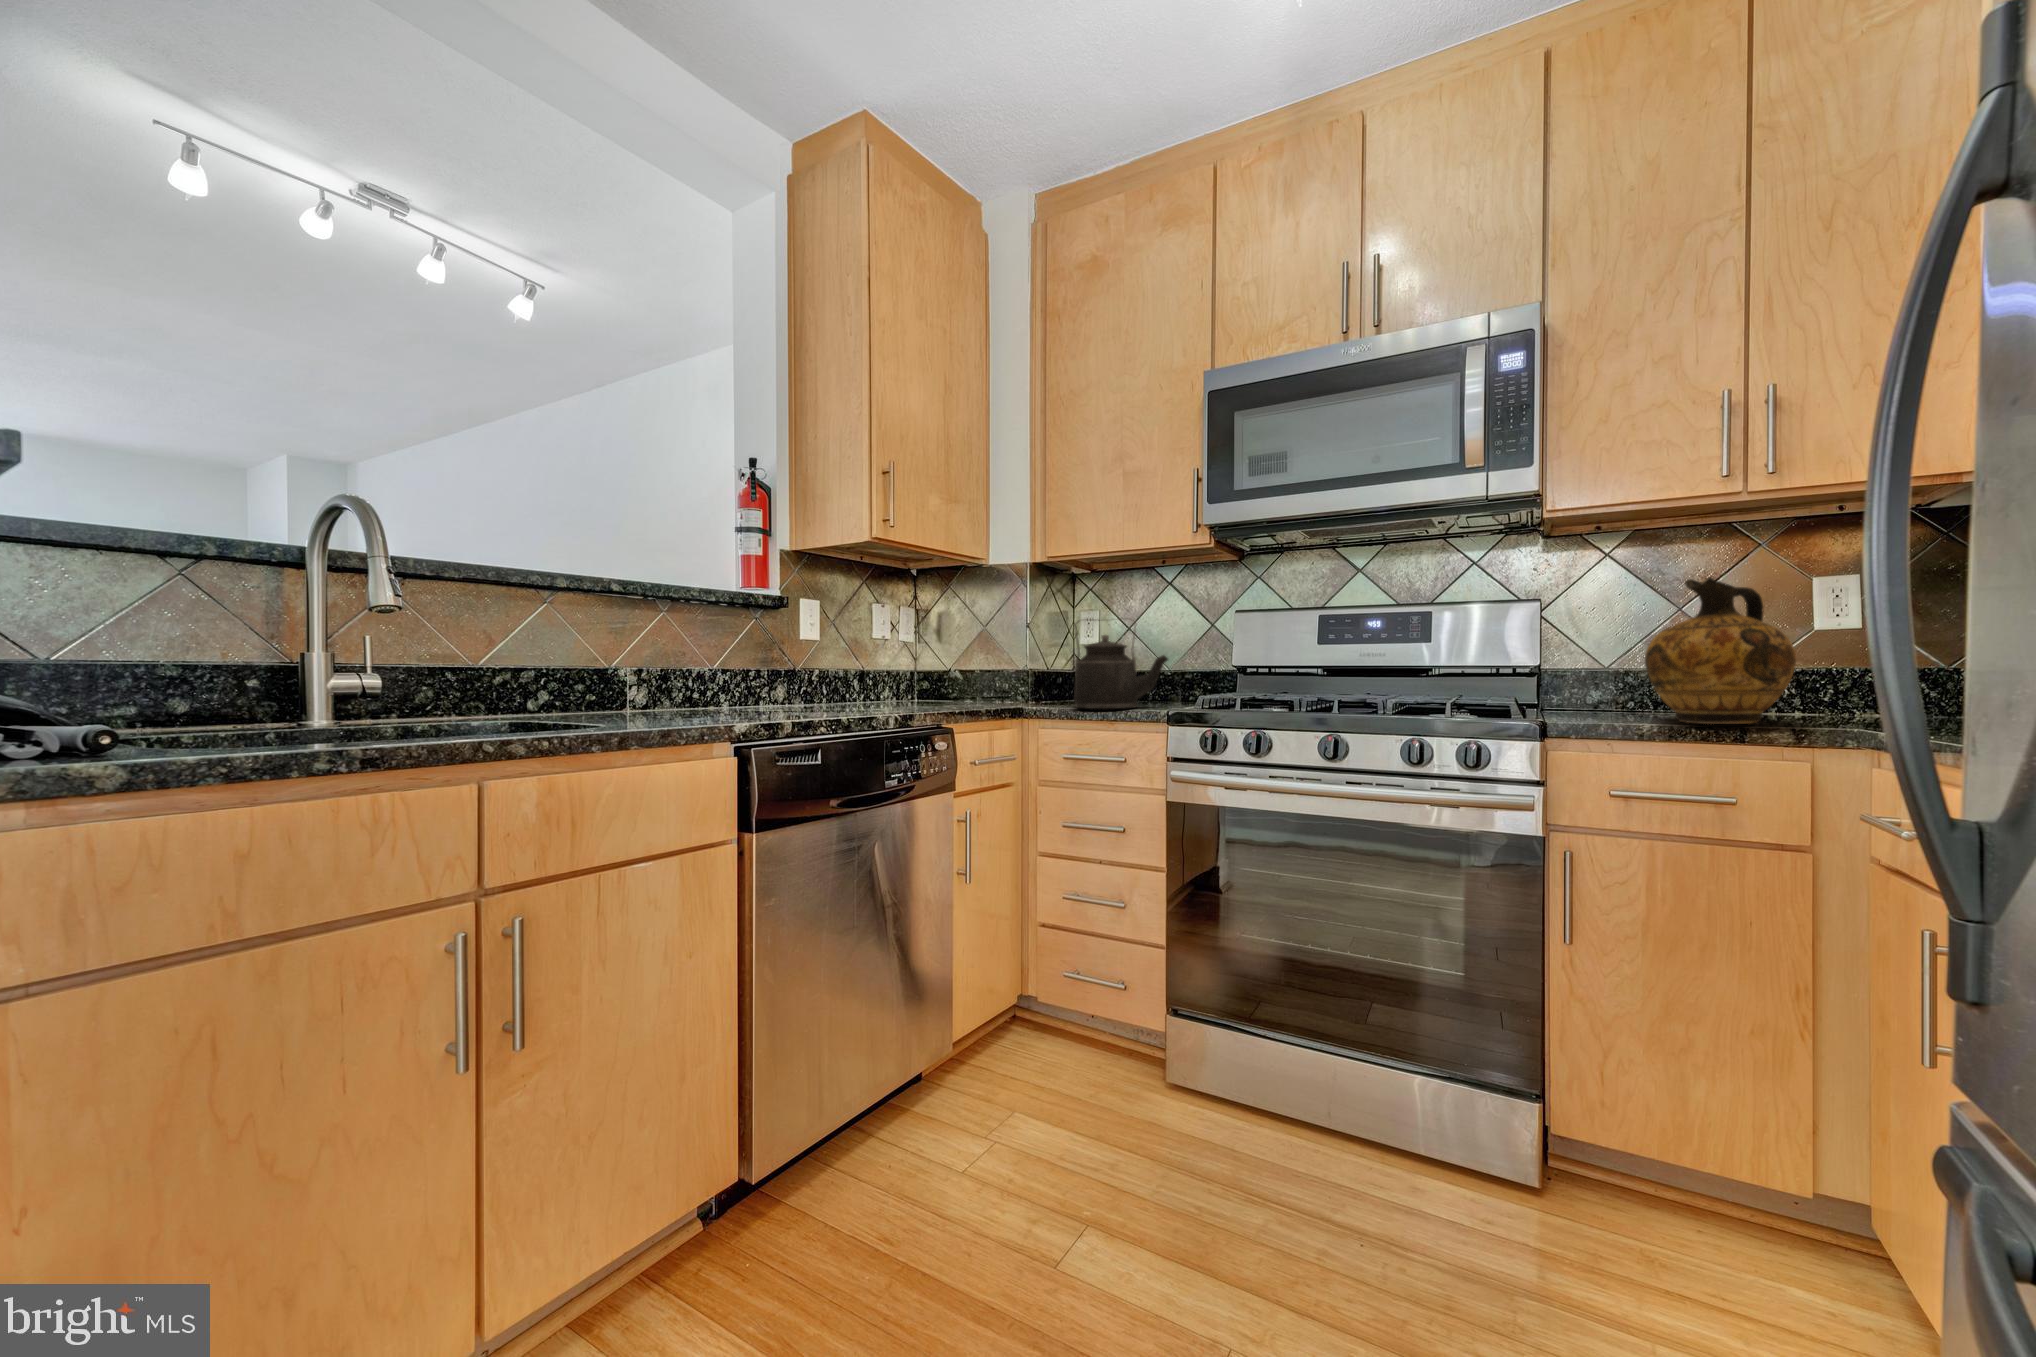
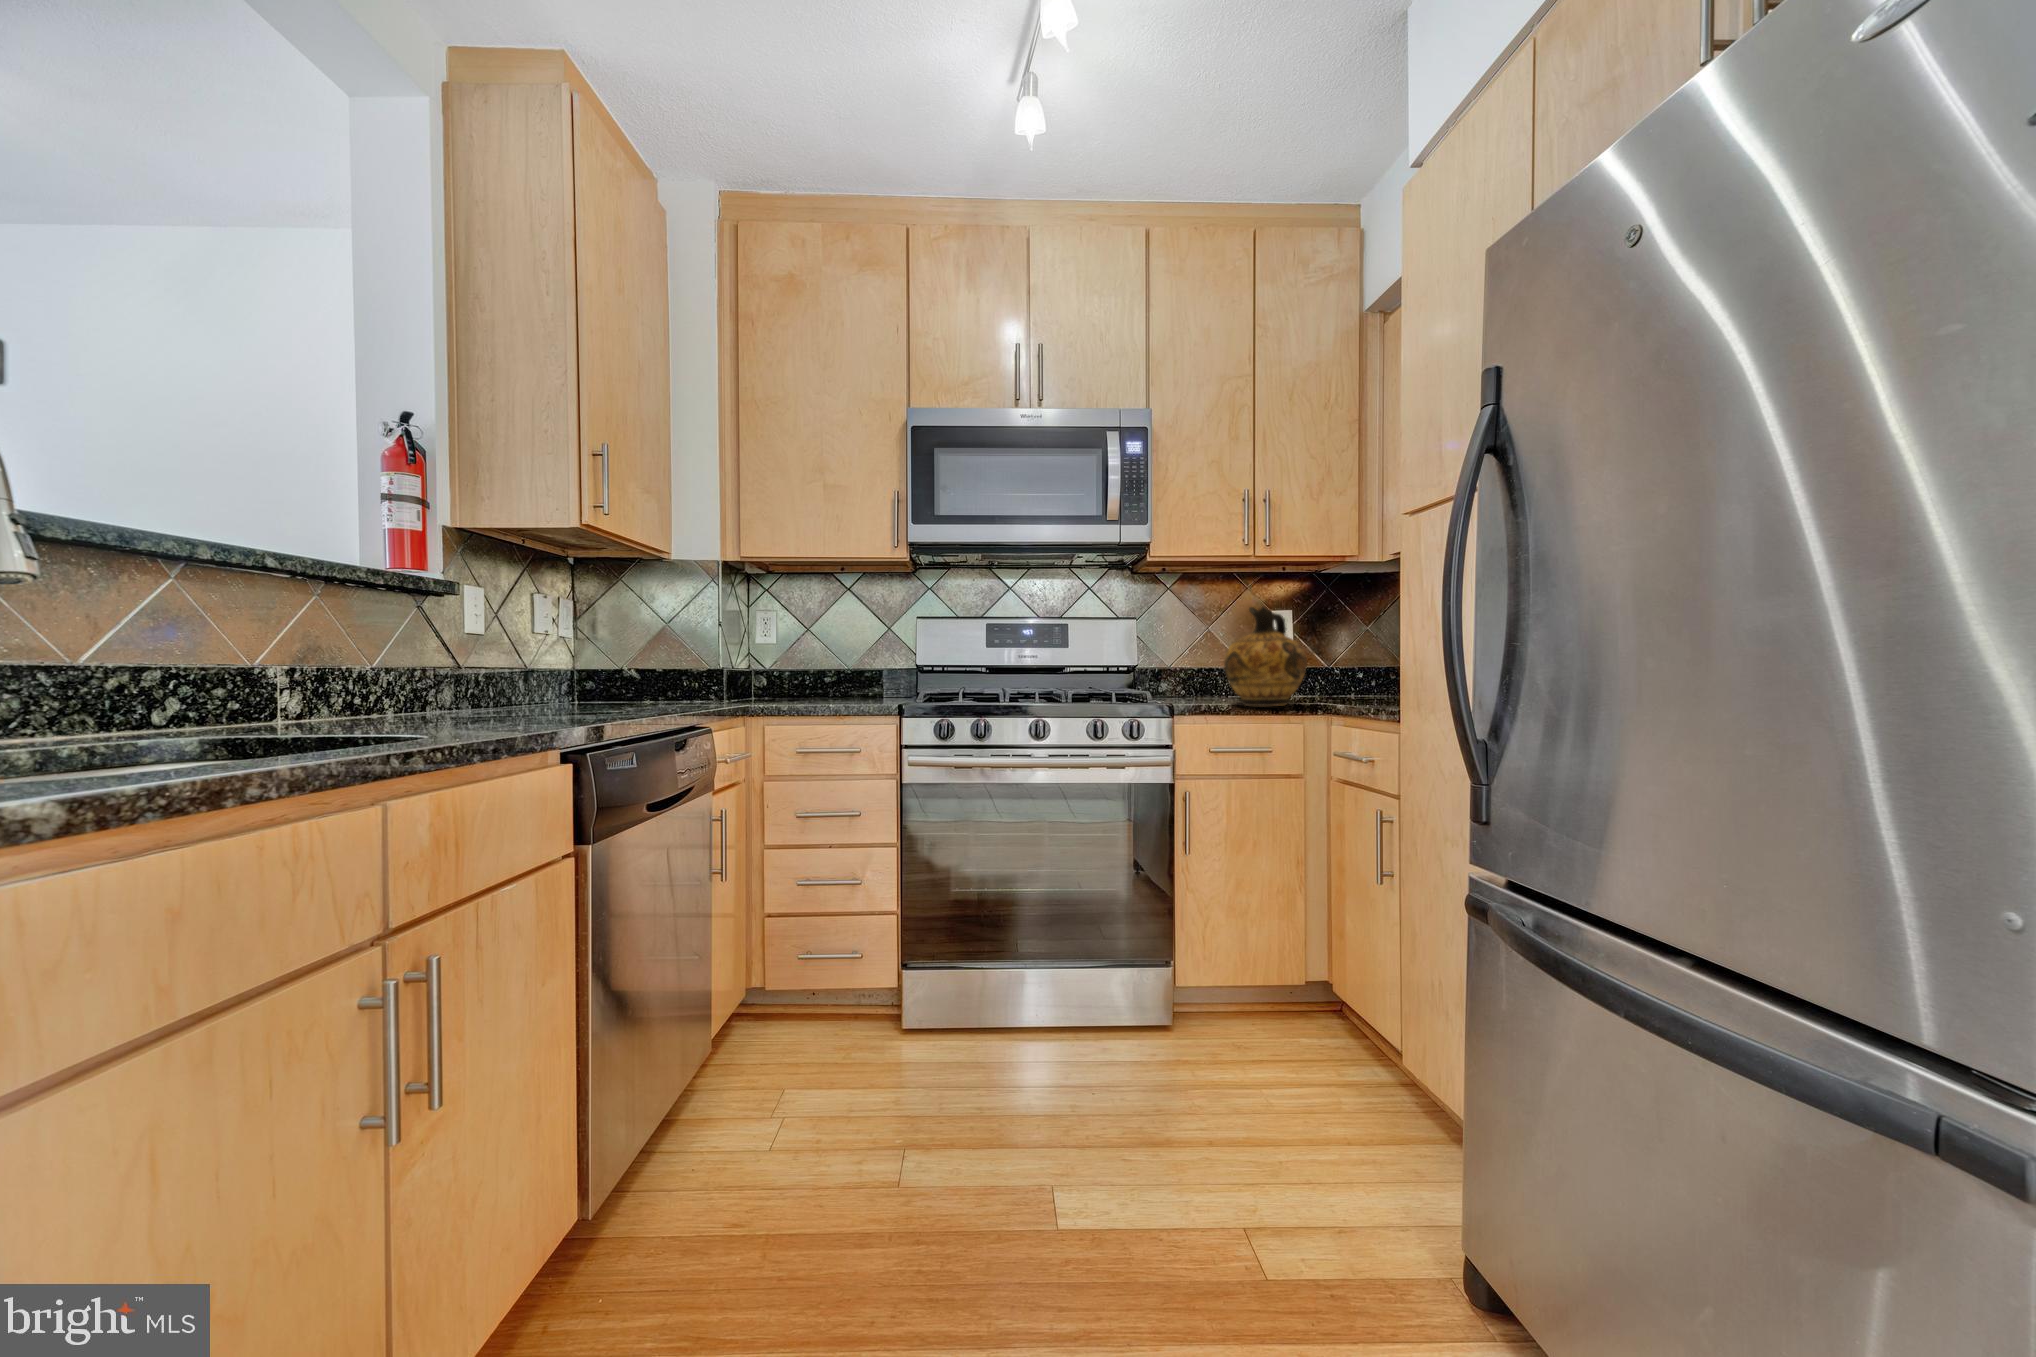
kettle: present [1074,618,1168,709] -> none [771,620,864,707]

